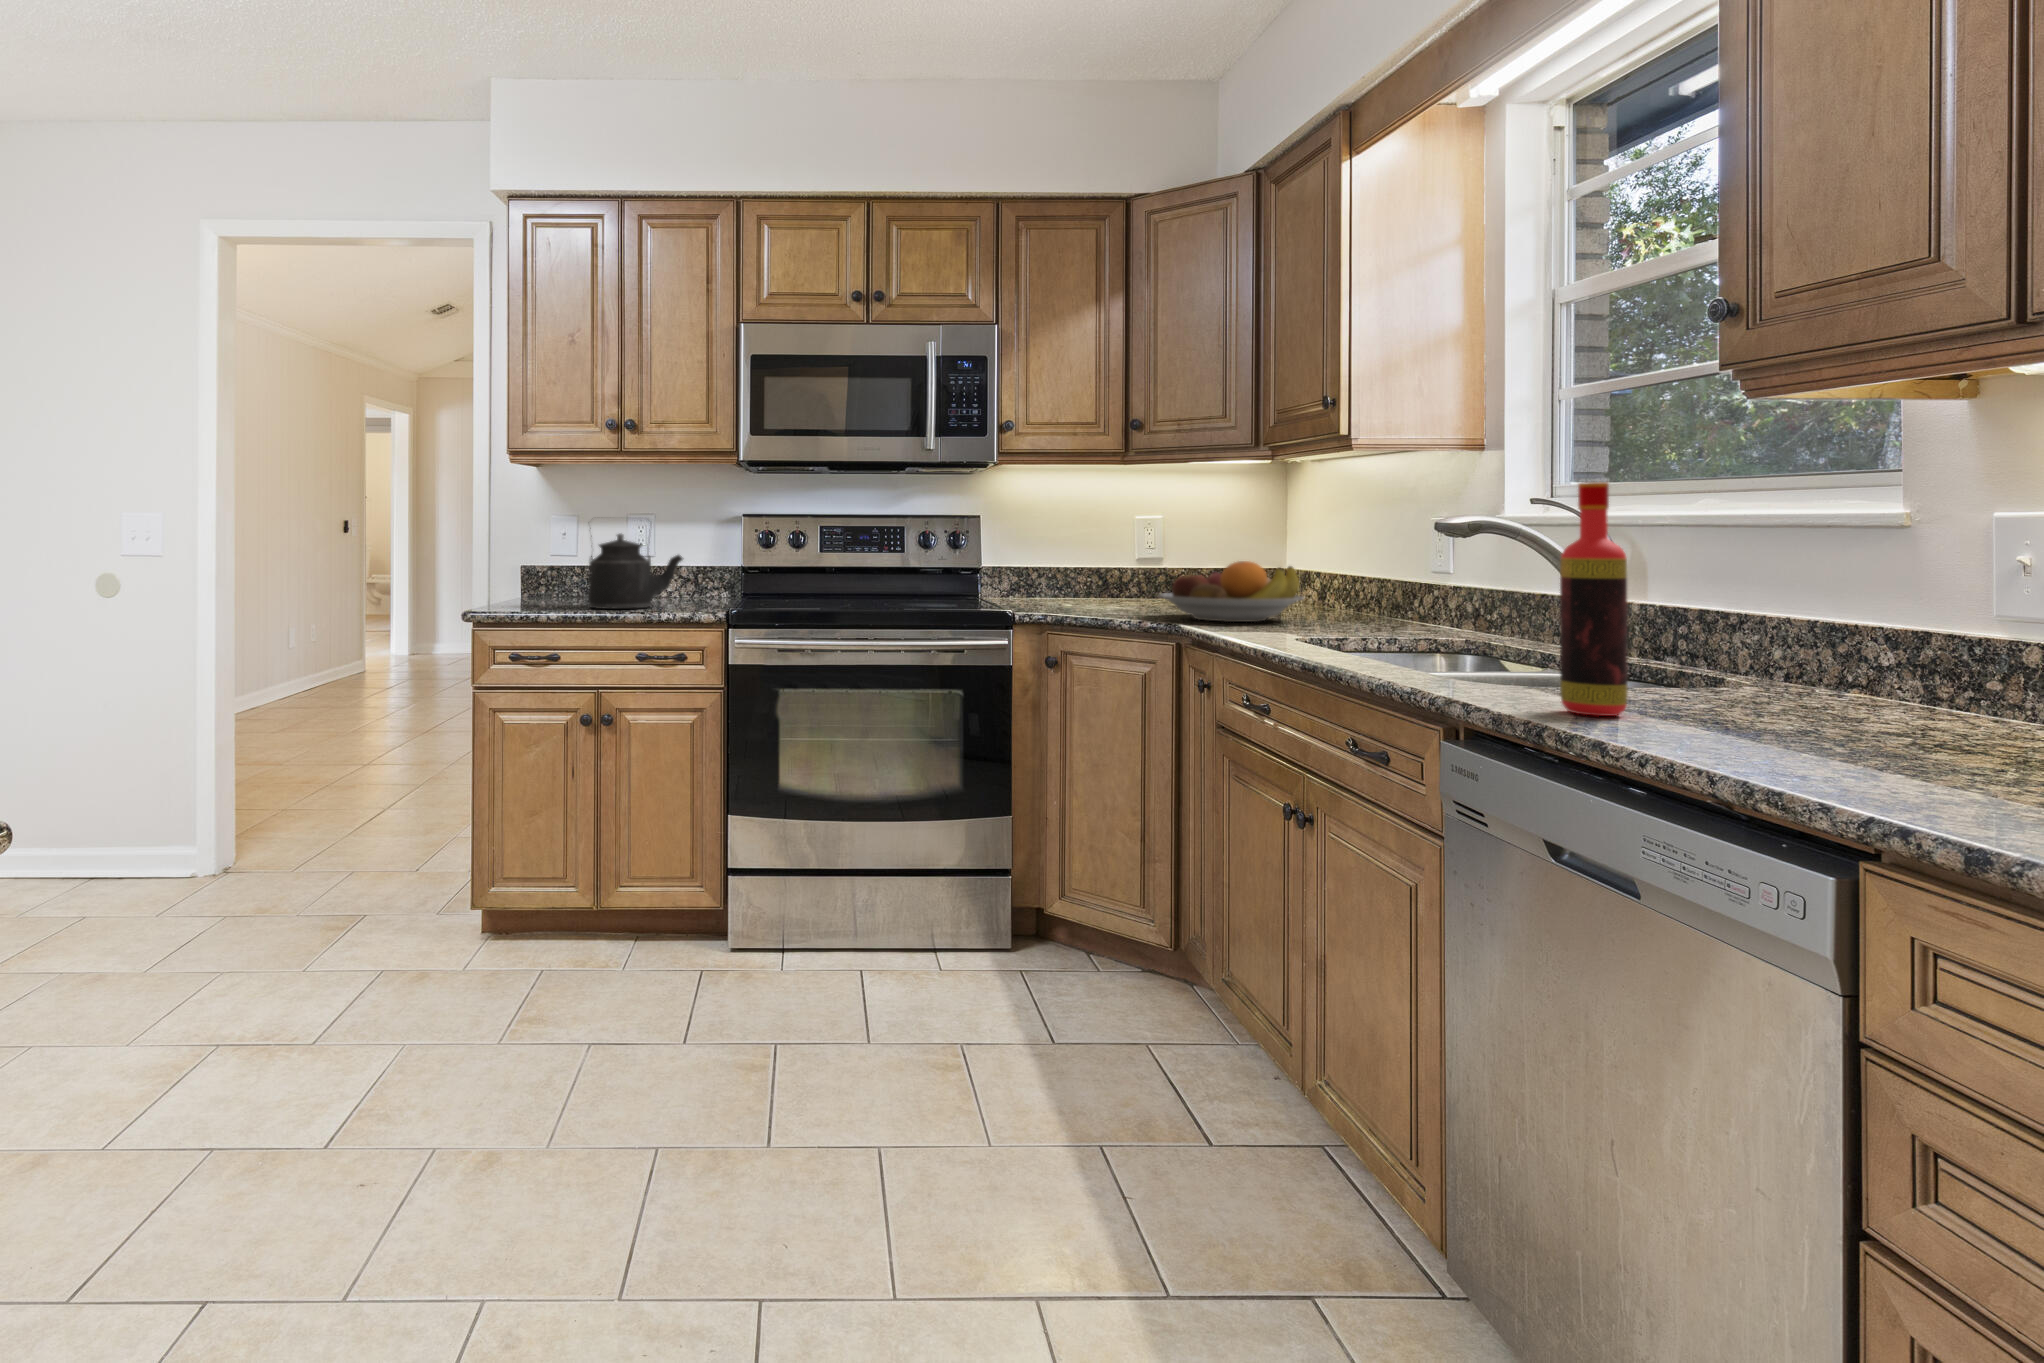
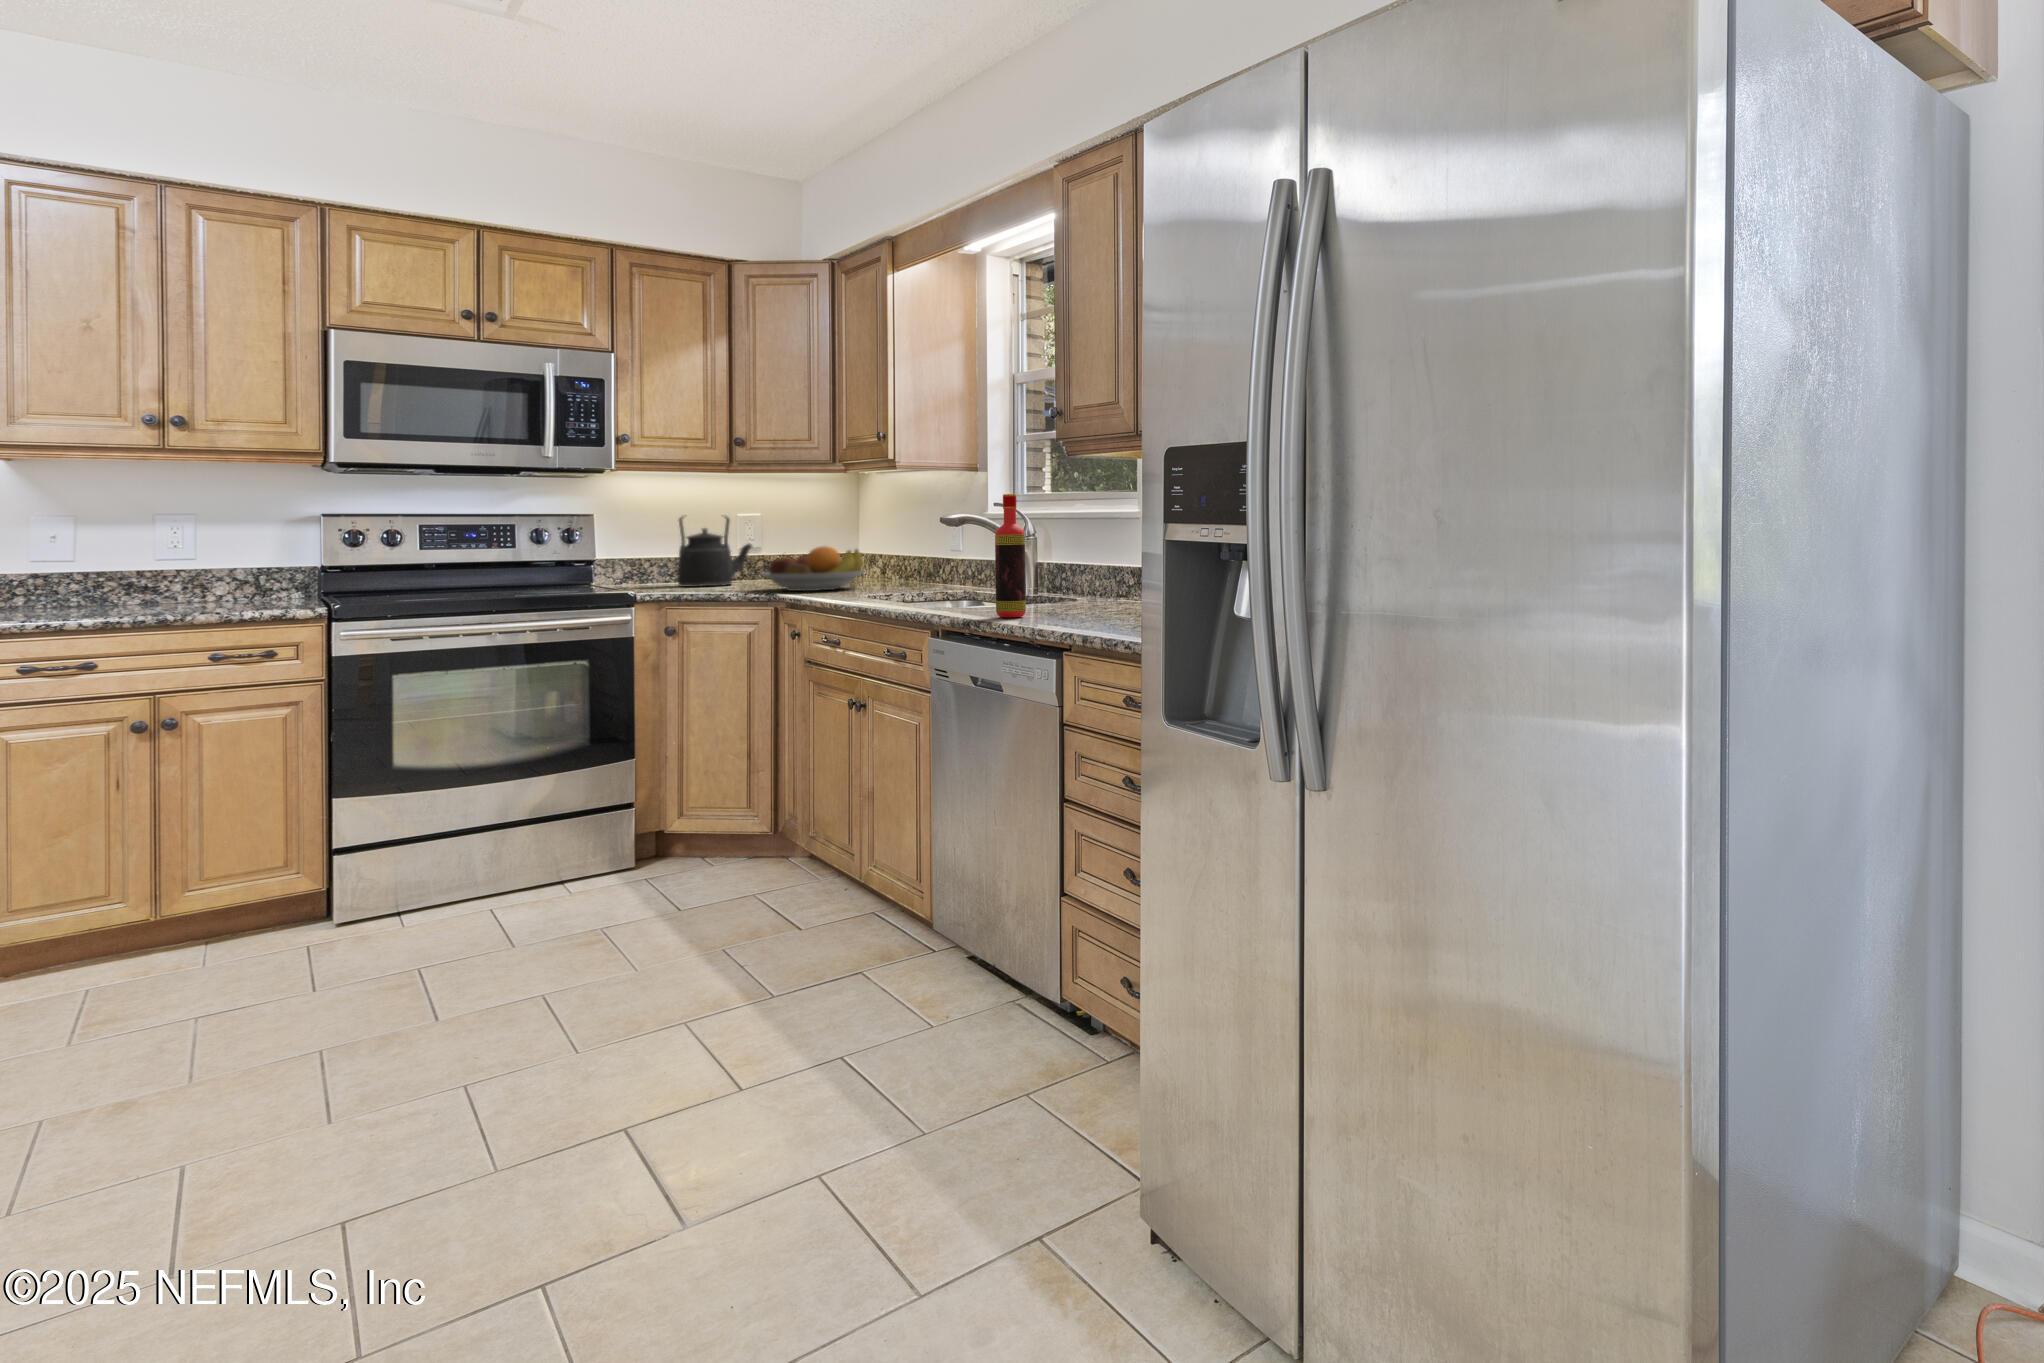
kettle: present [588,528,683,609] -> present [678,516,752,587]

